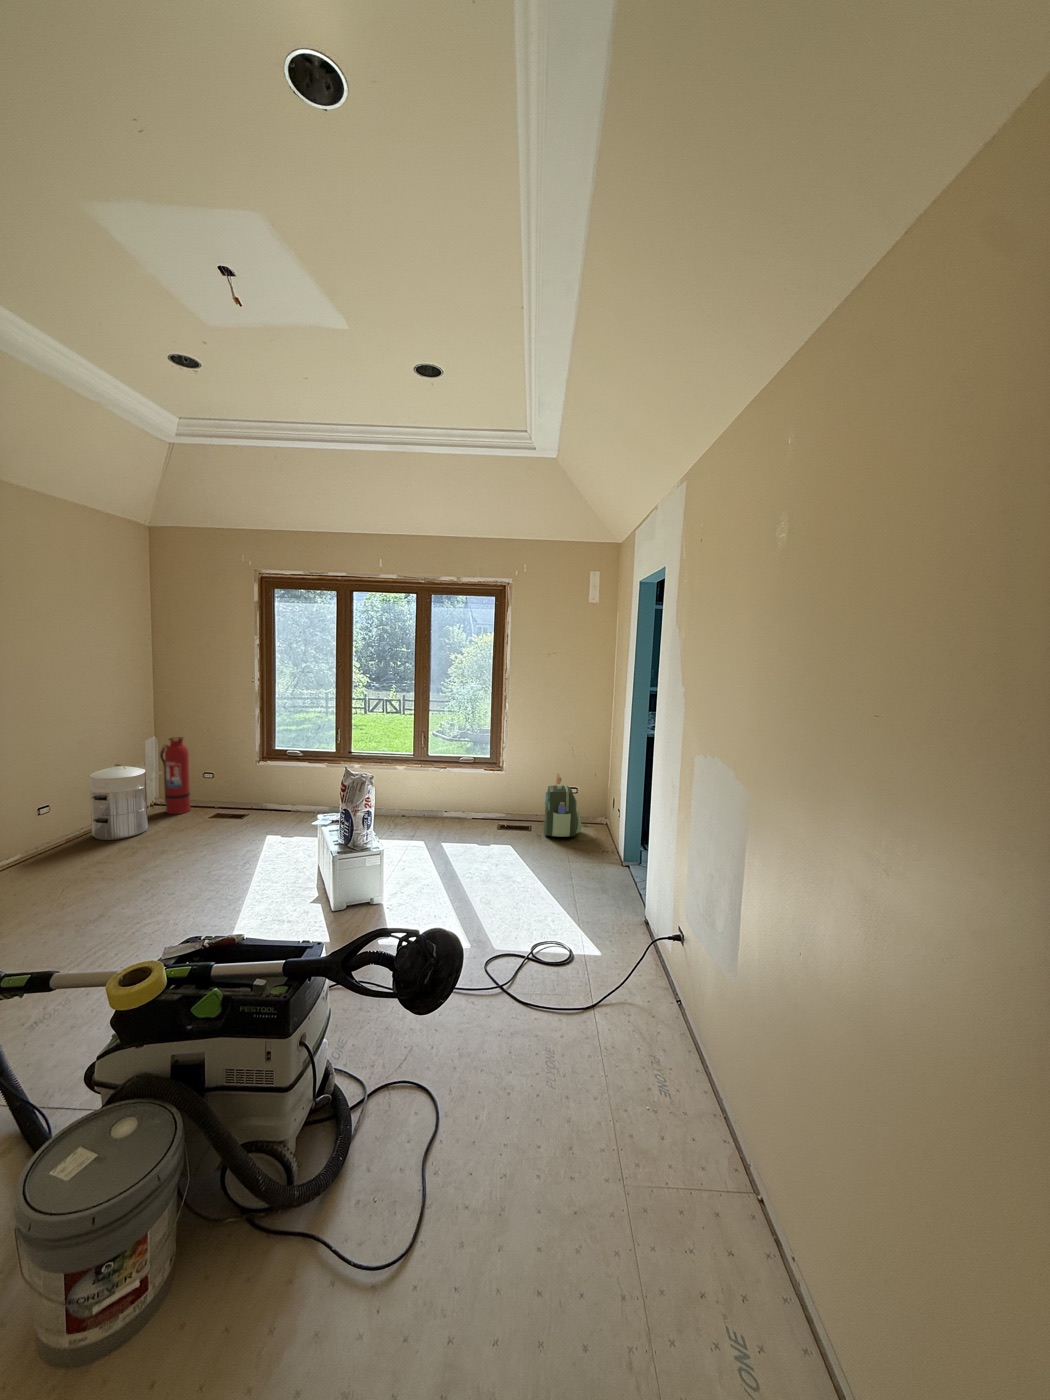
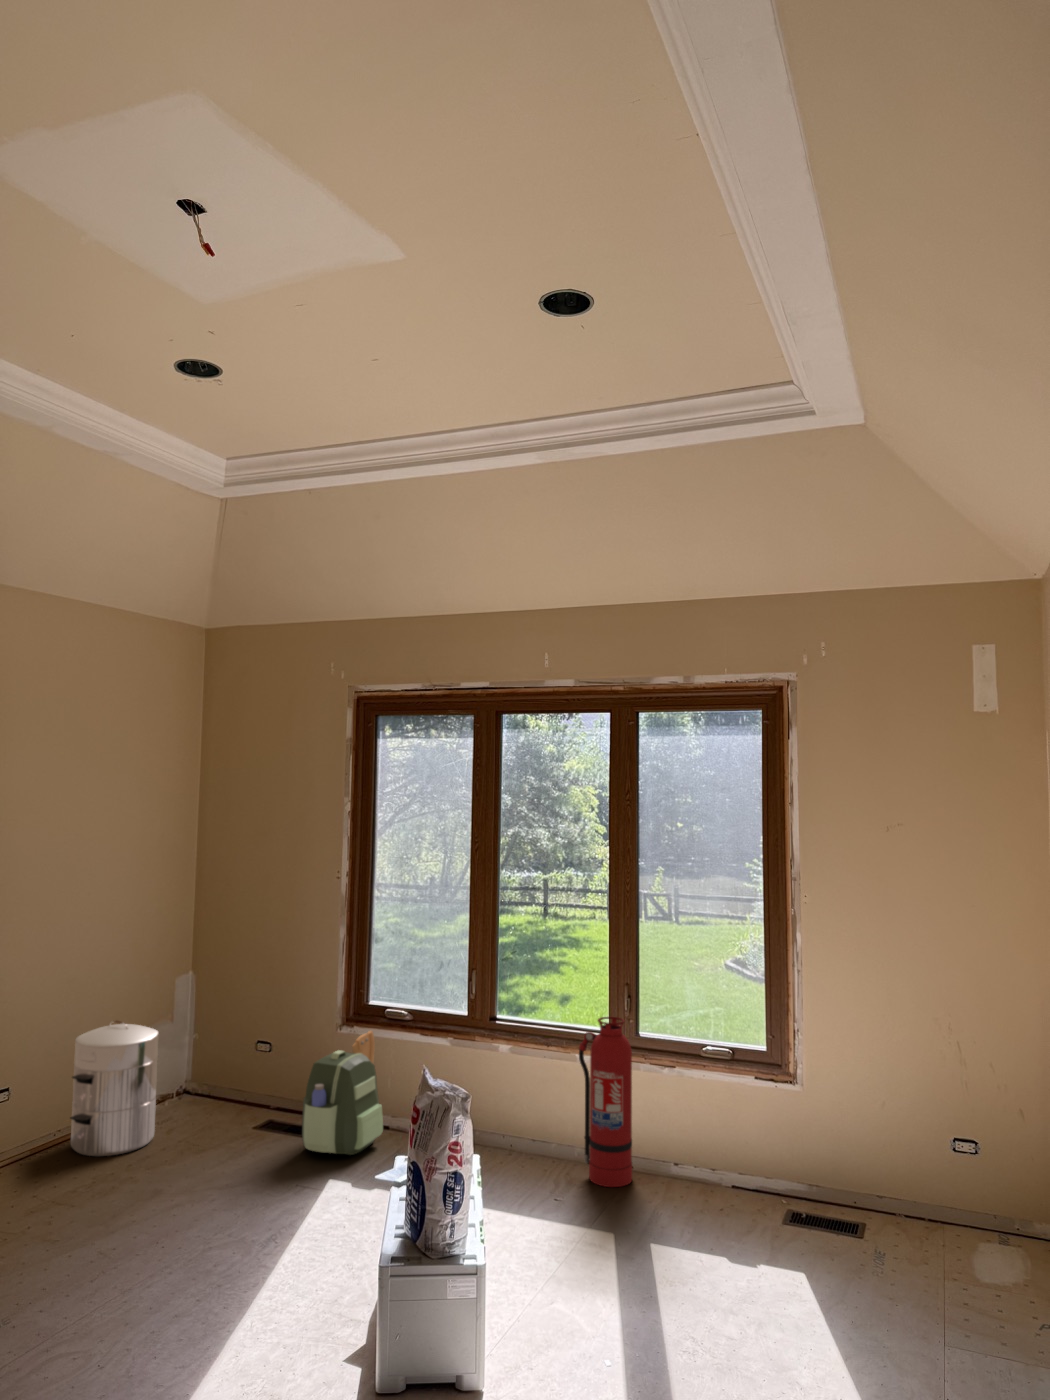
fire extinguisher: present [160,737,191,814] -> present [579,1017,632,1187]
backpack: present [544,773,581,837] -> present [302,1031,383,1155]

